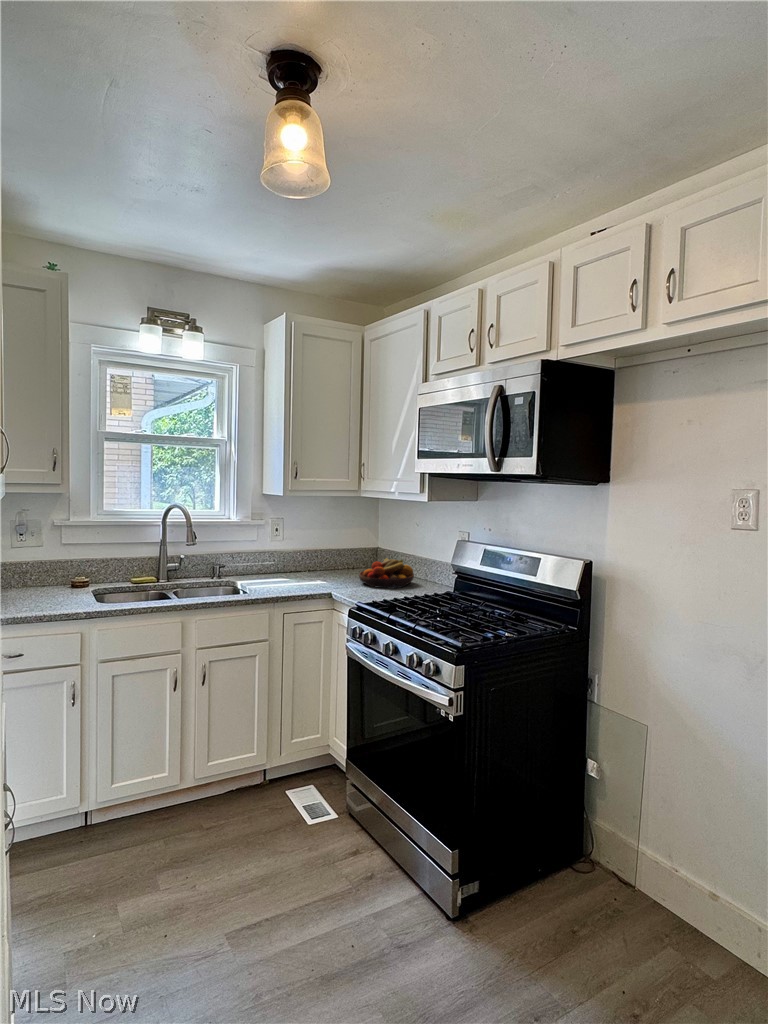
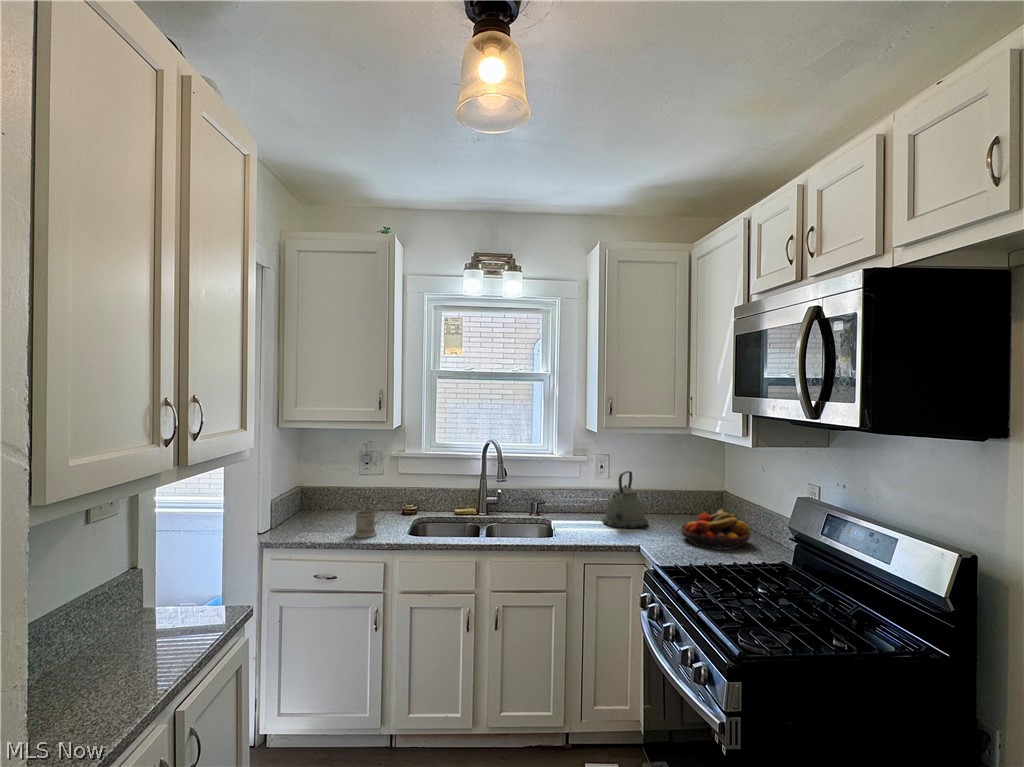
kettle: none [285,531,325,581] -> present [603,471,648,528]
mug: none [33,576,70,611] -> present [354,505,386,538]

